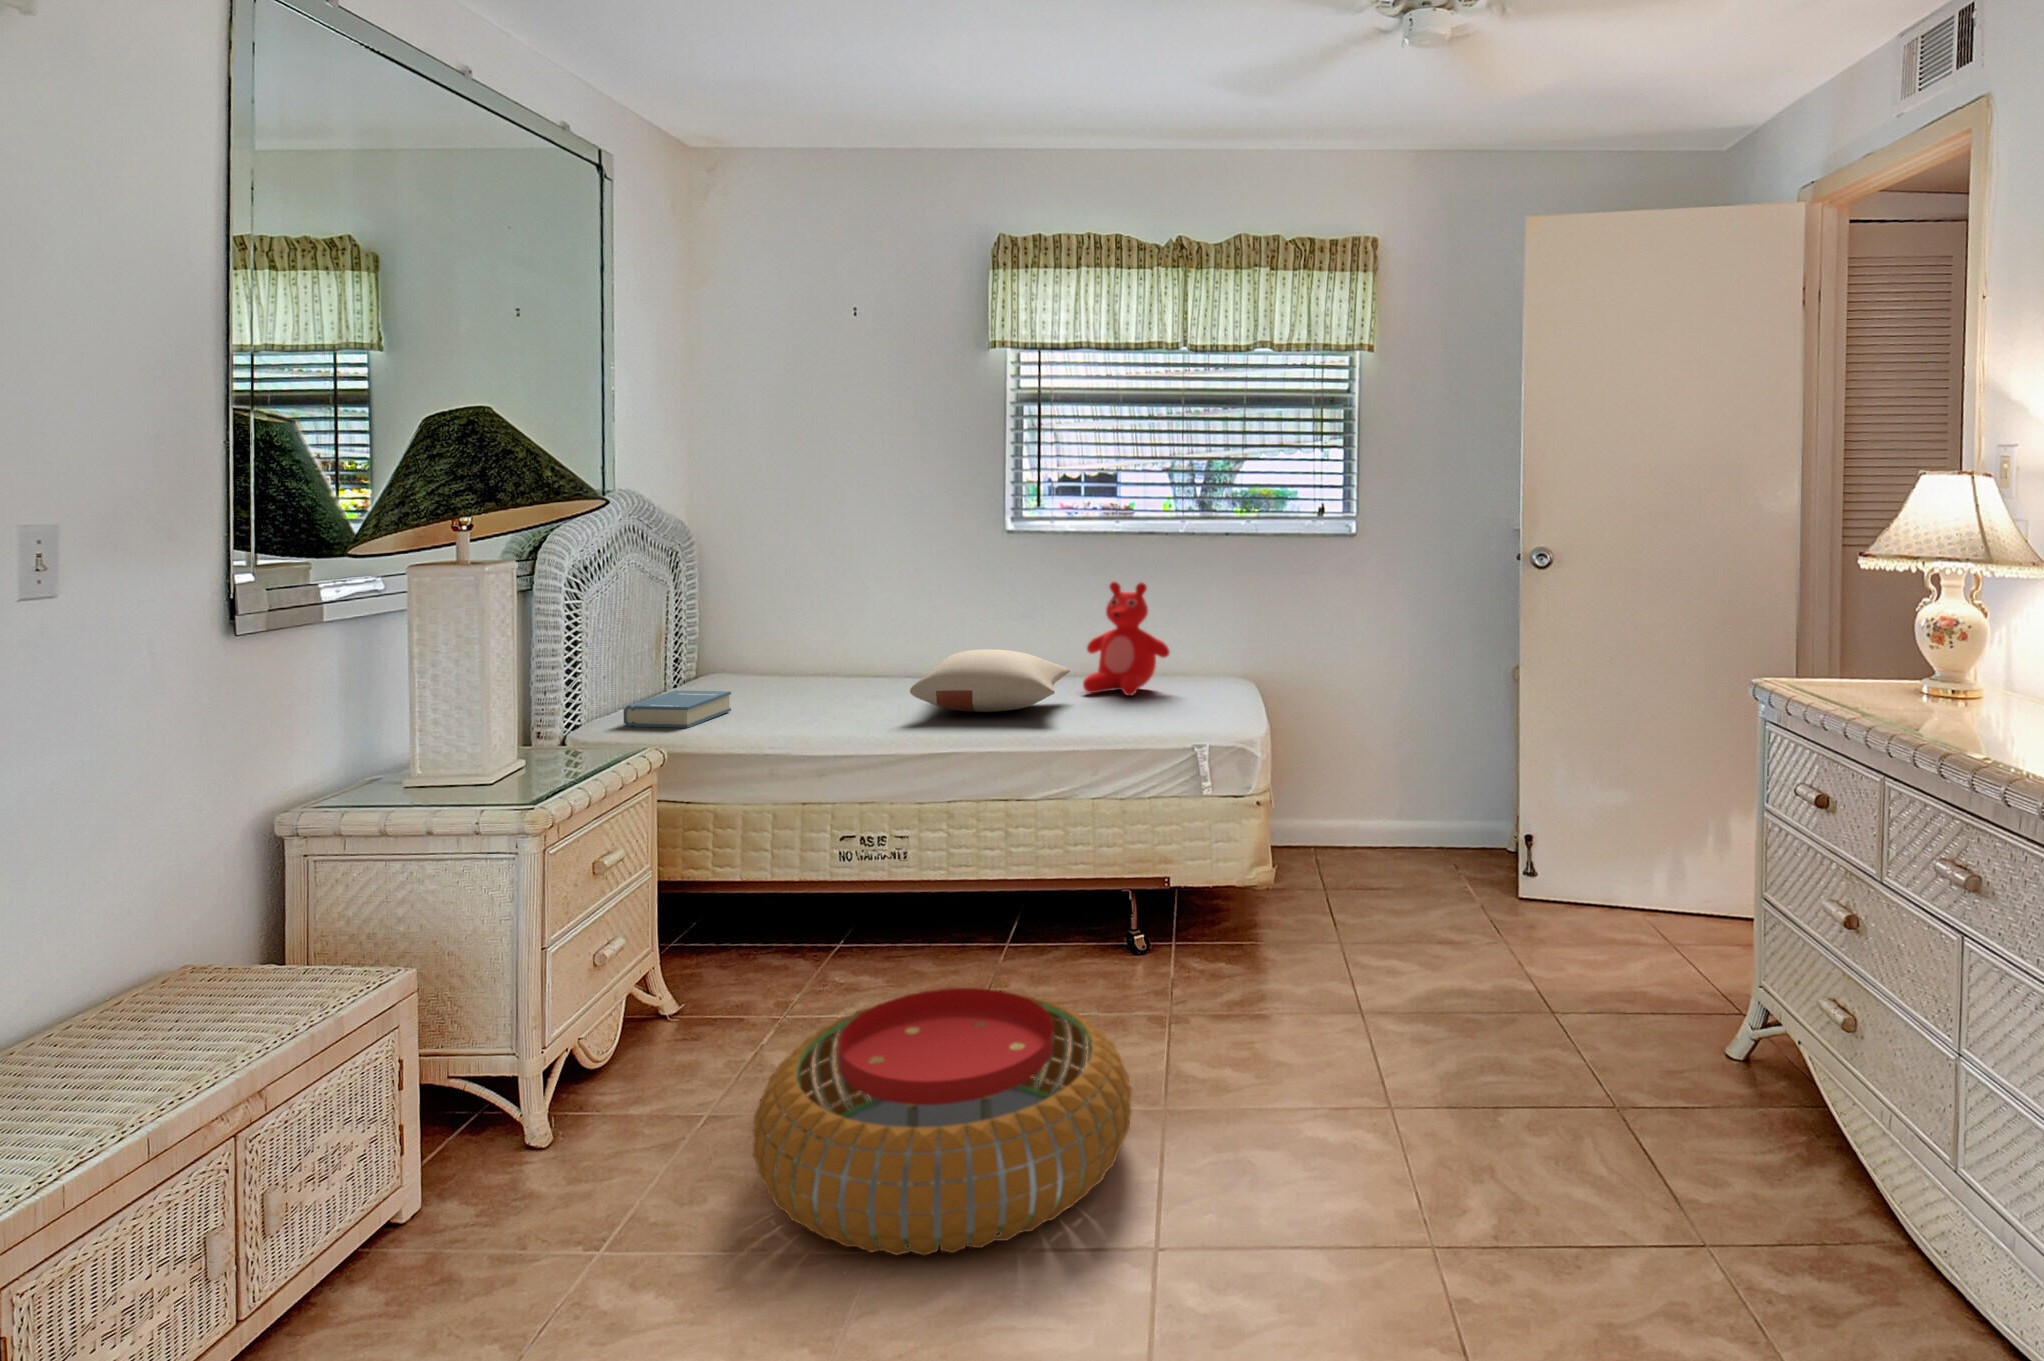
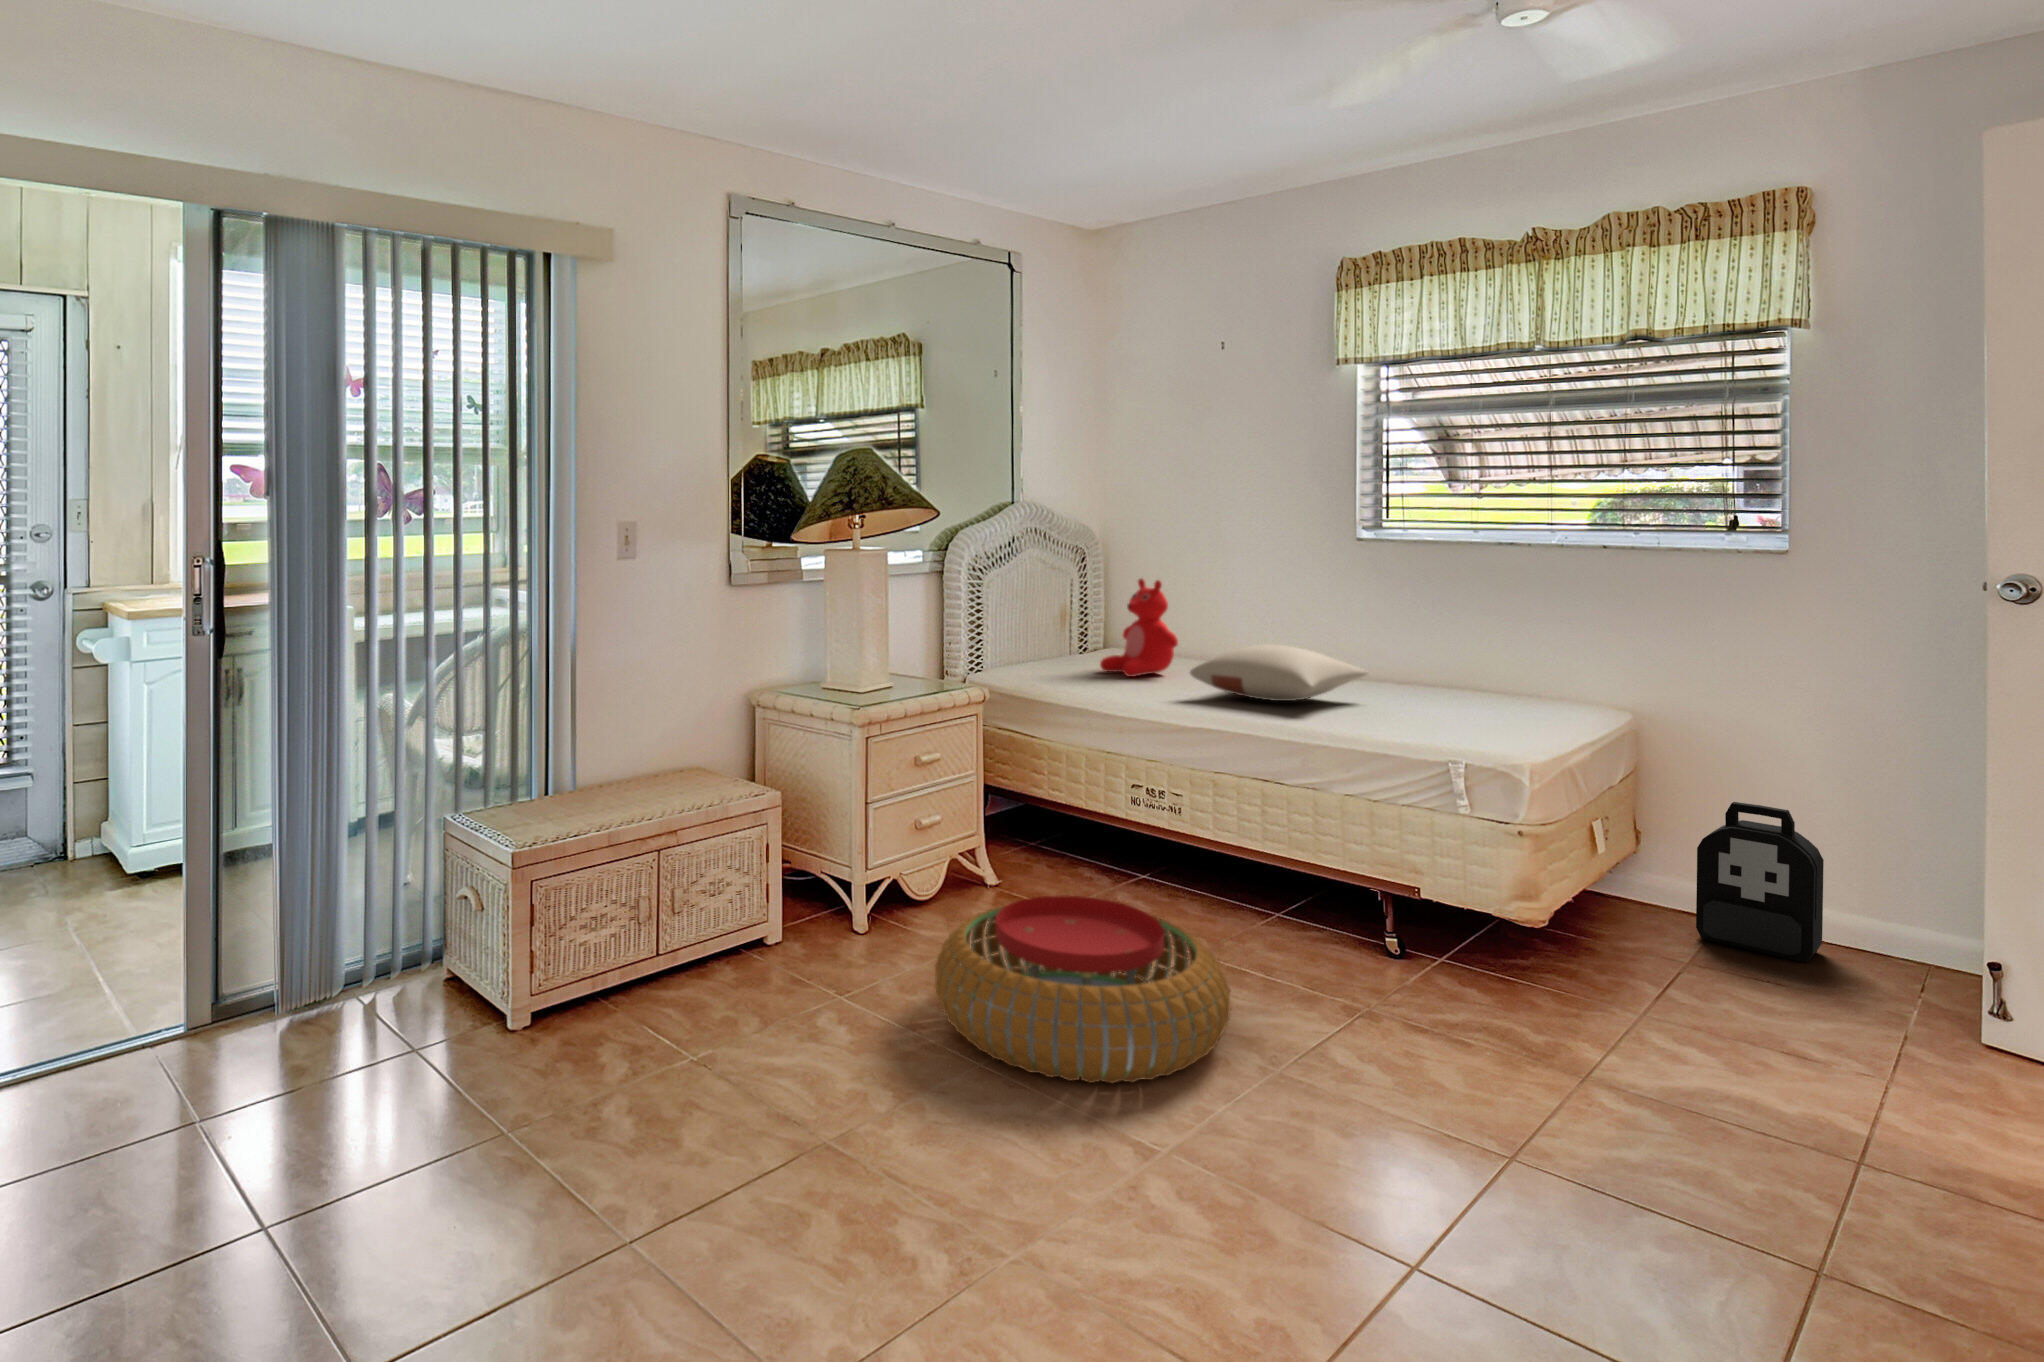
teddy bear: present [1083,582,1170,696] -> present [1100,578,1178,677]
hardback book: present [624,690,731,728] -> none [989,655,1073,682]
backpack: none [1313,748,1394,871] -> present [1696,802,1824,963]

